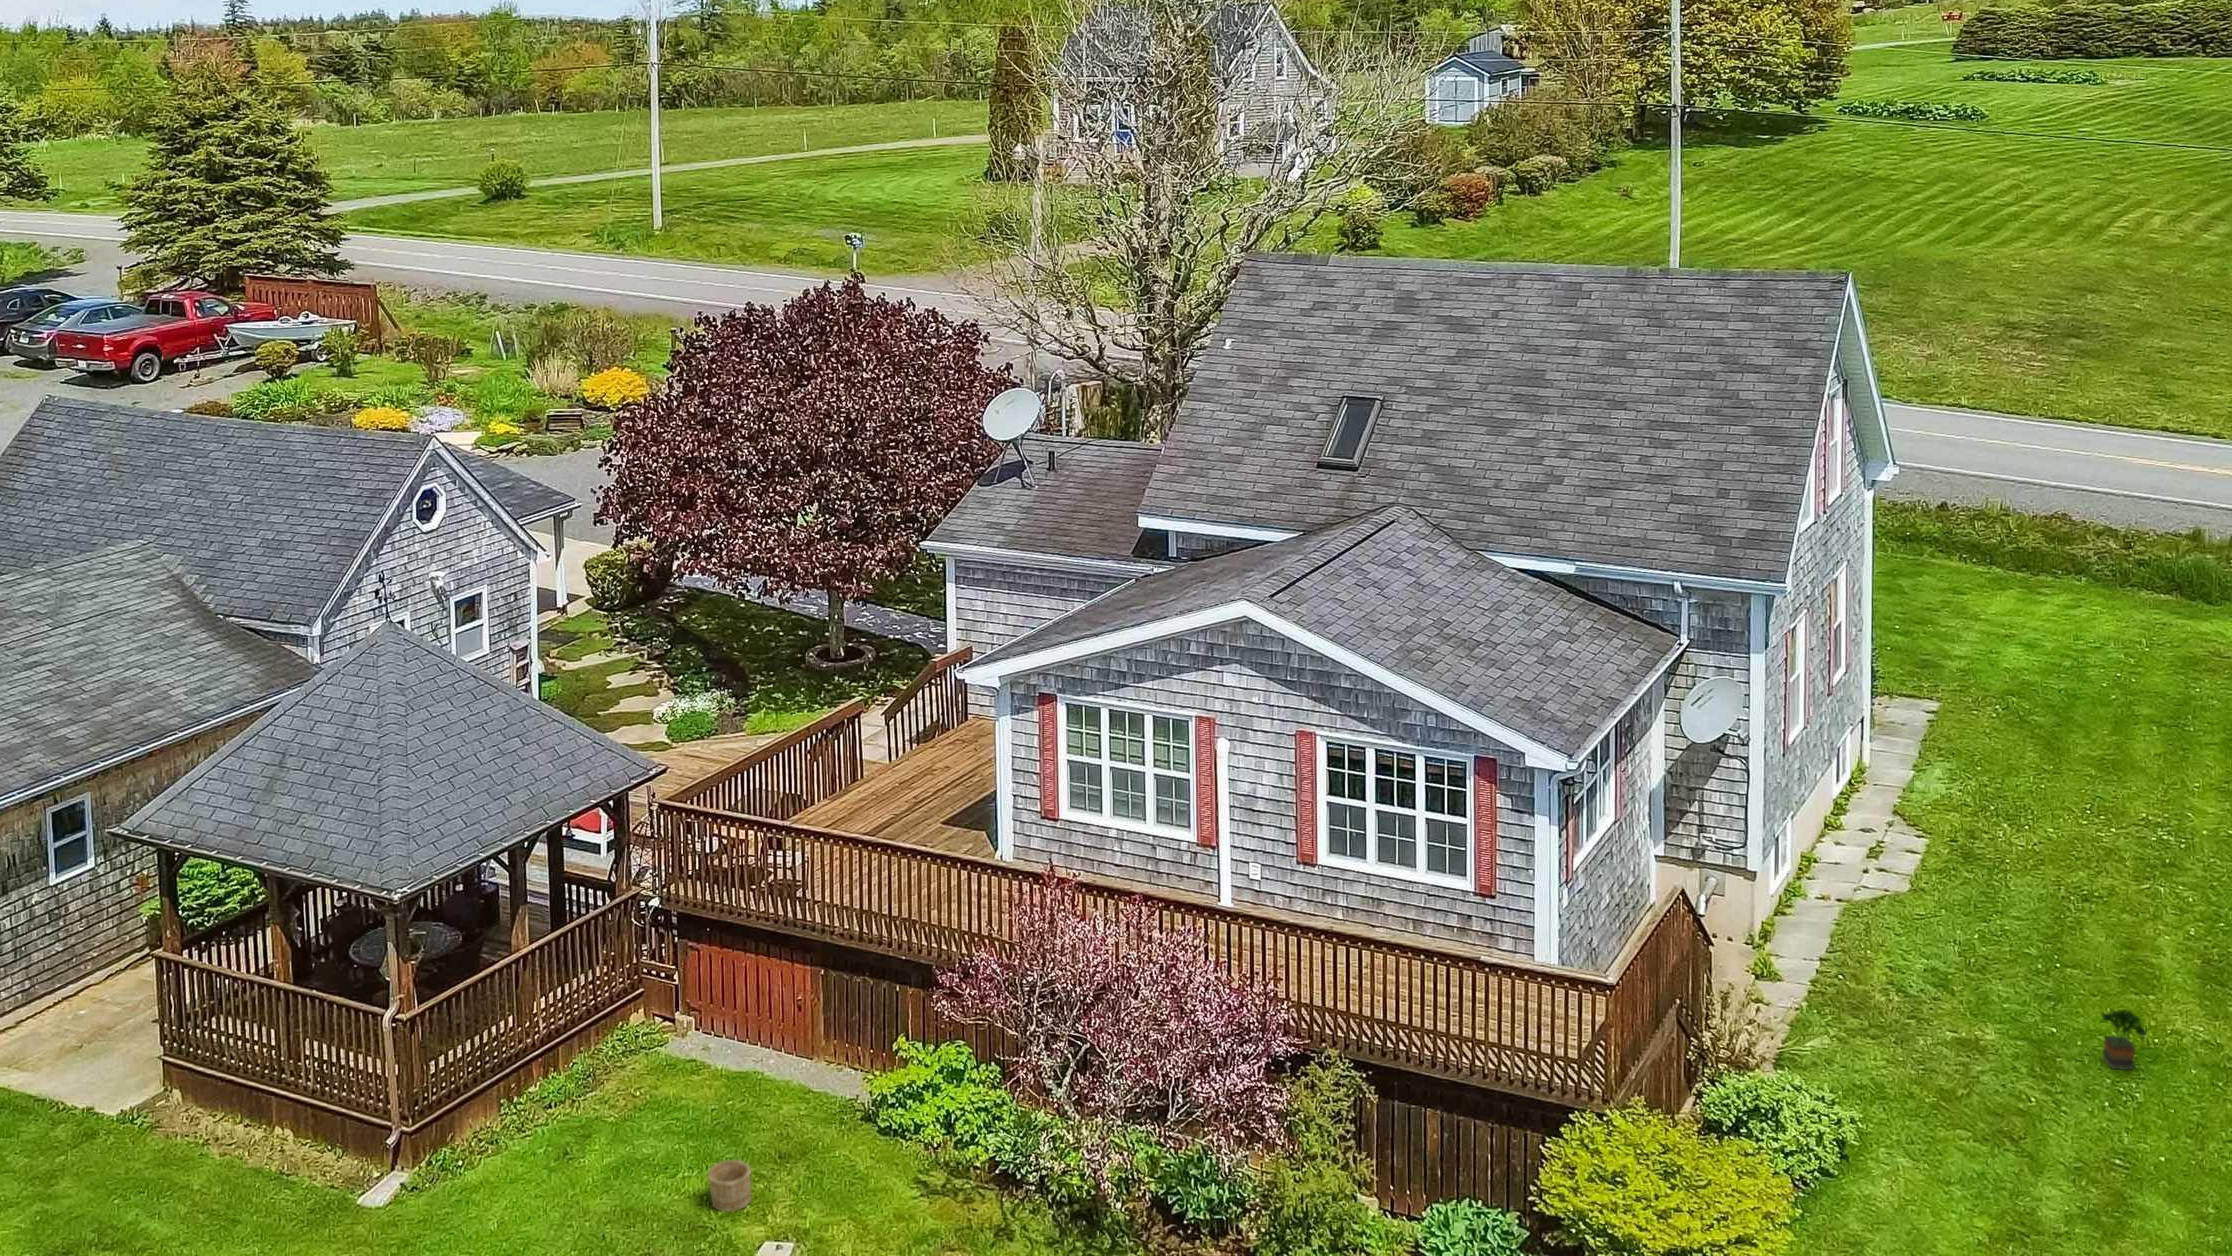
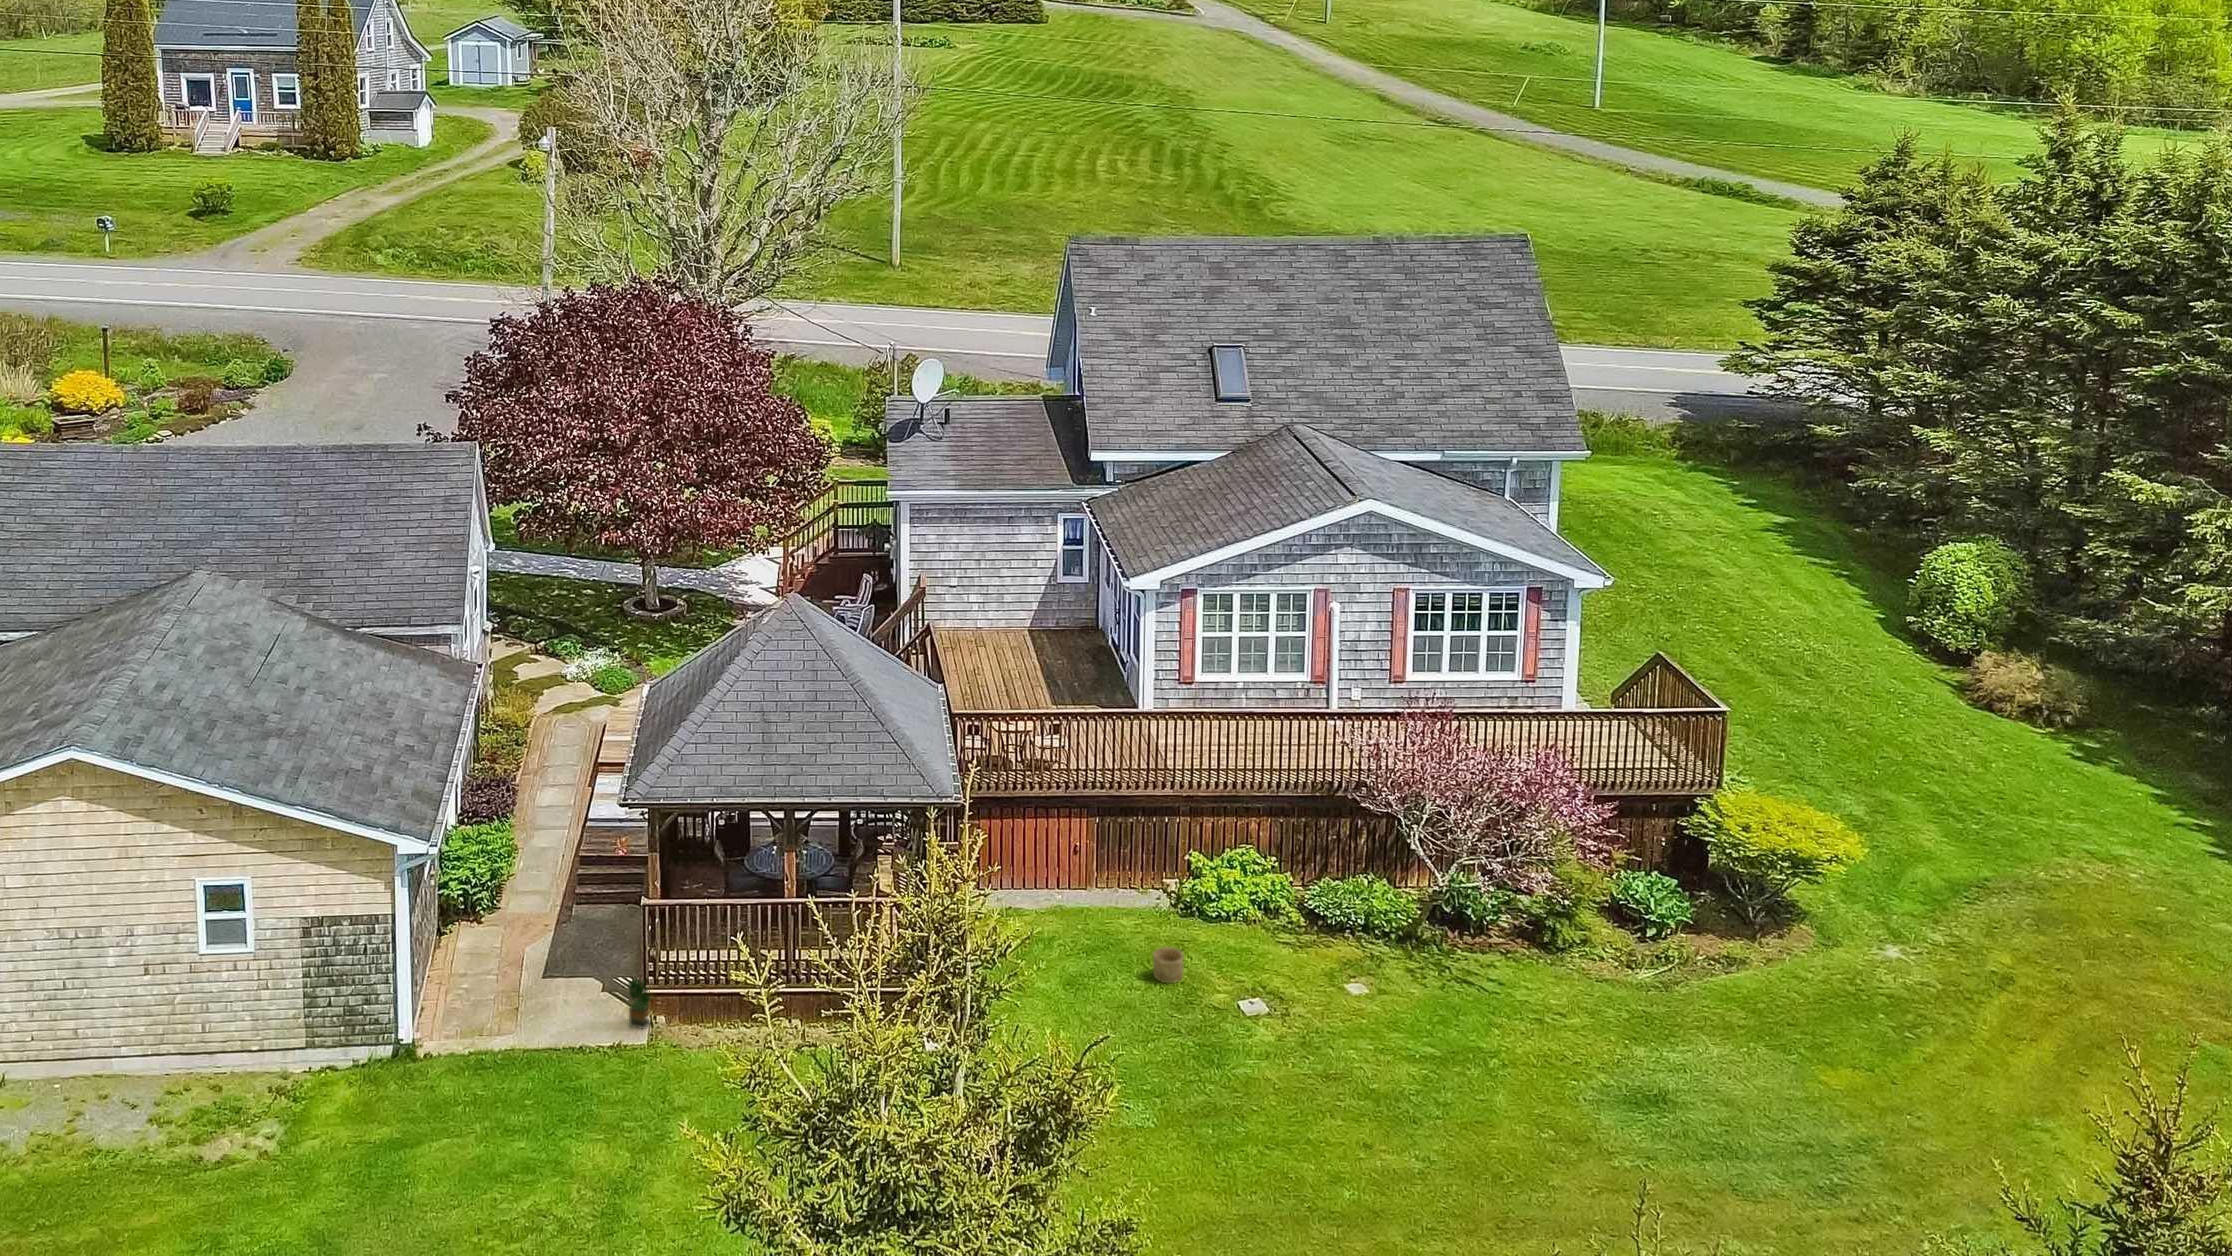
potted tree: present [2103,1010,2147,1070] -> present [627,979,650,1029]

